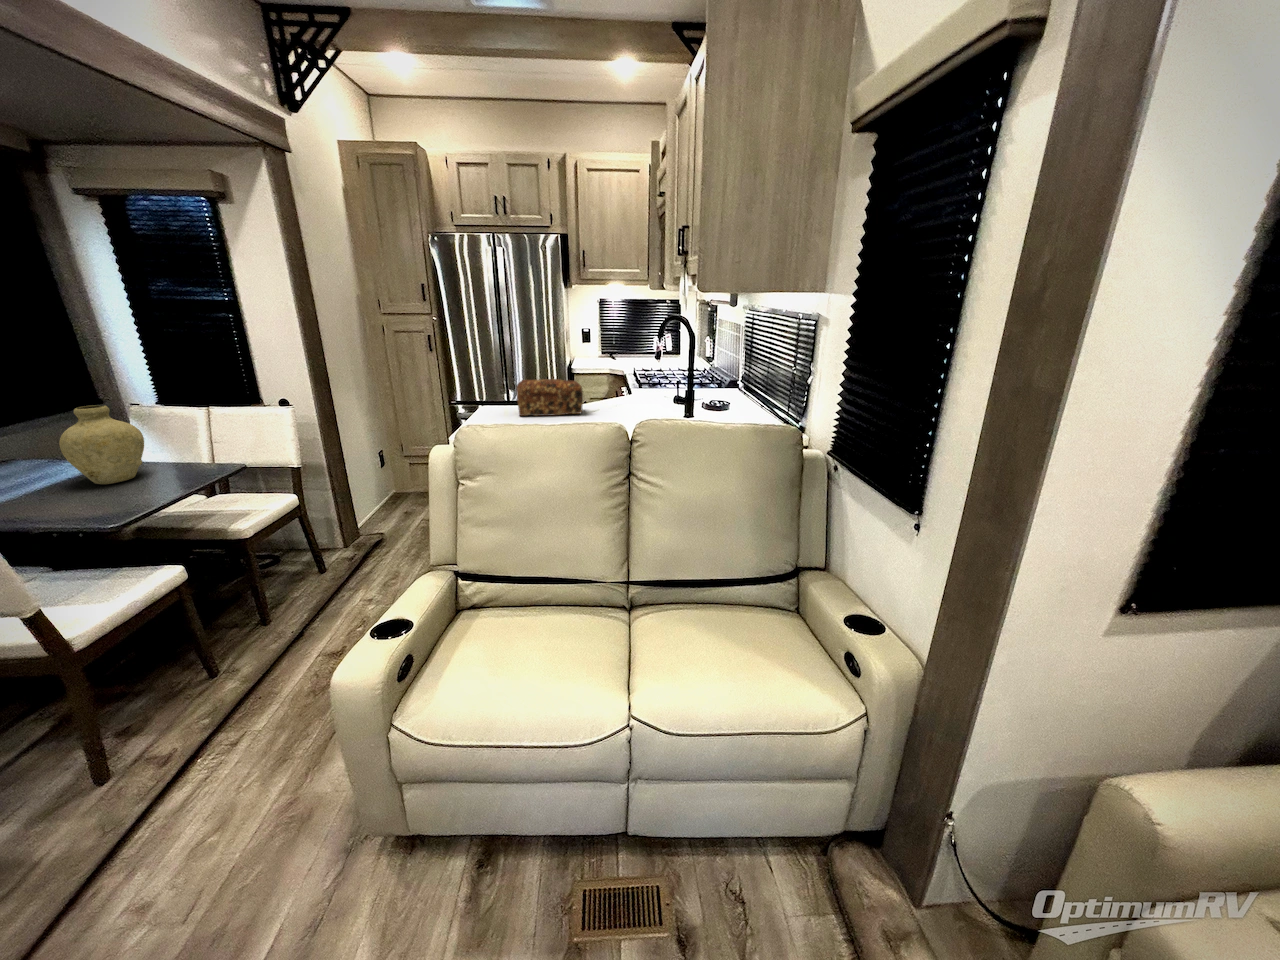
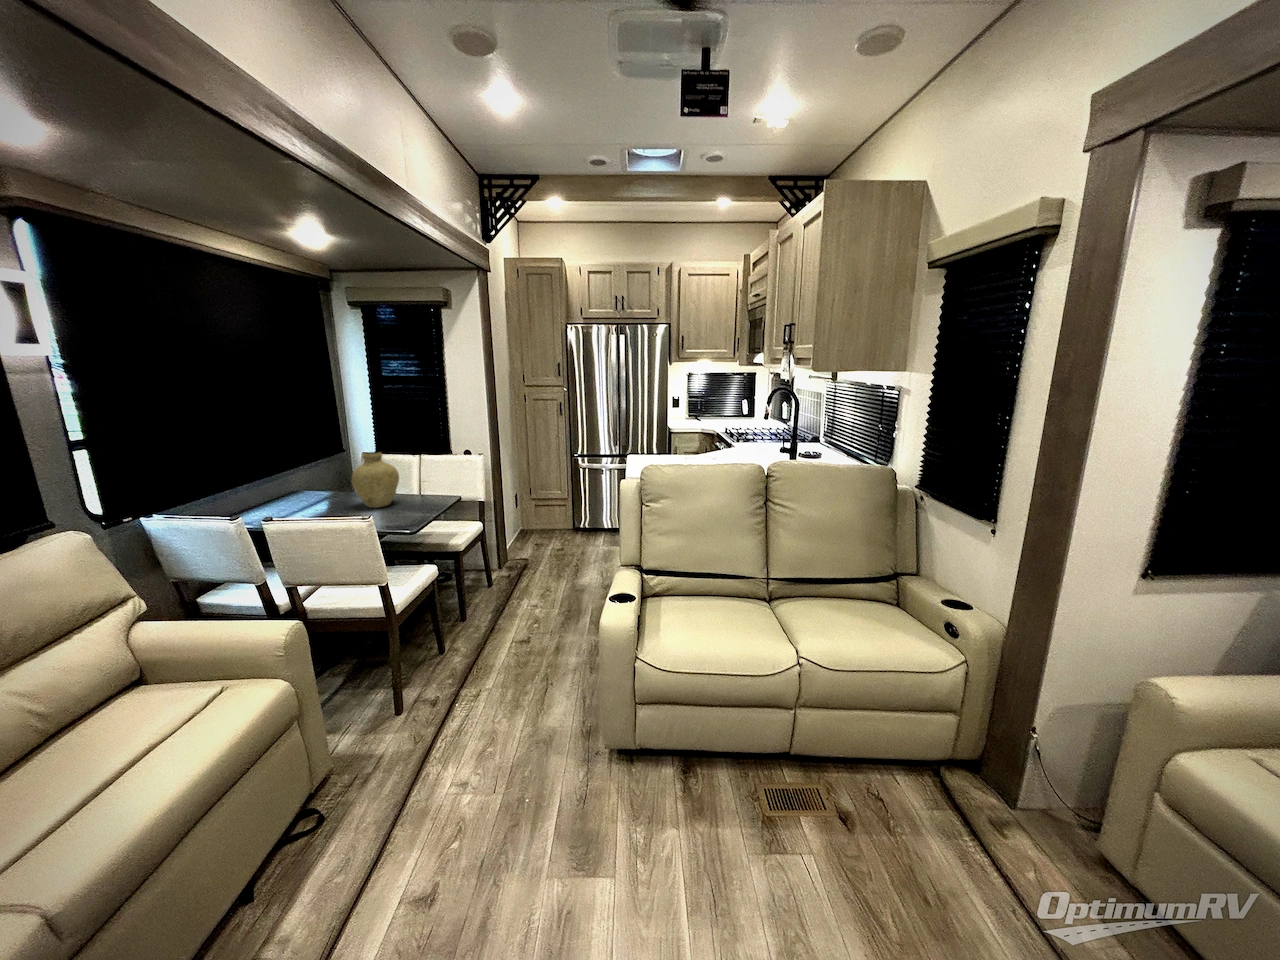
bread loaf: present [516,379,583,416] -> none [662,434,714,461]

